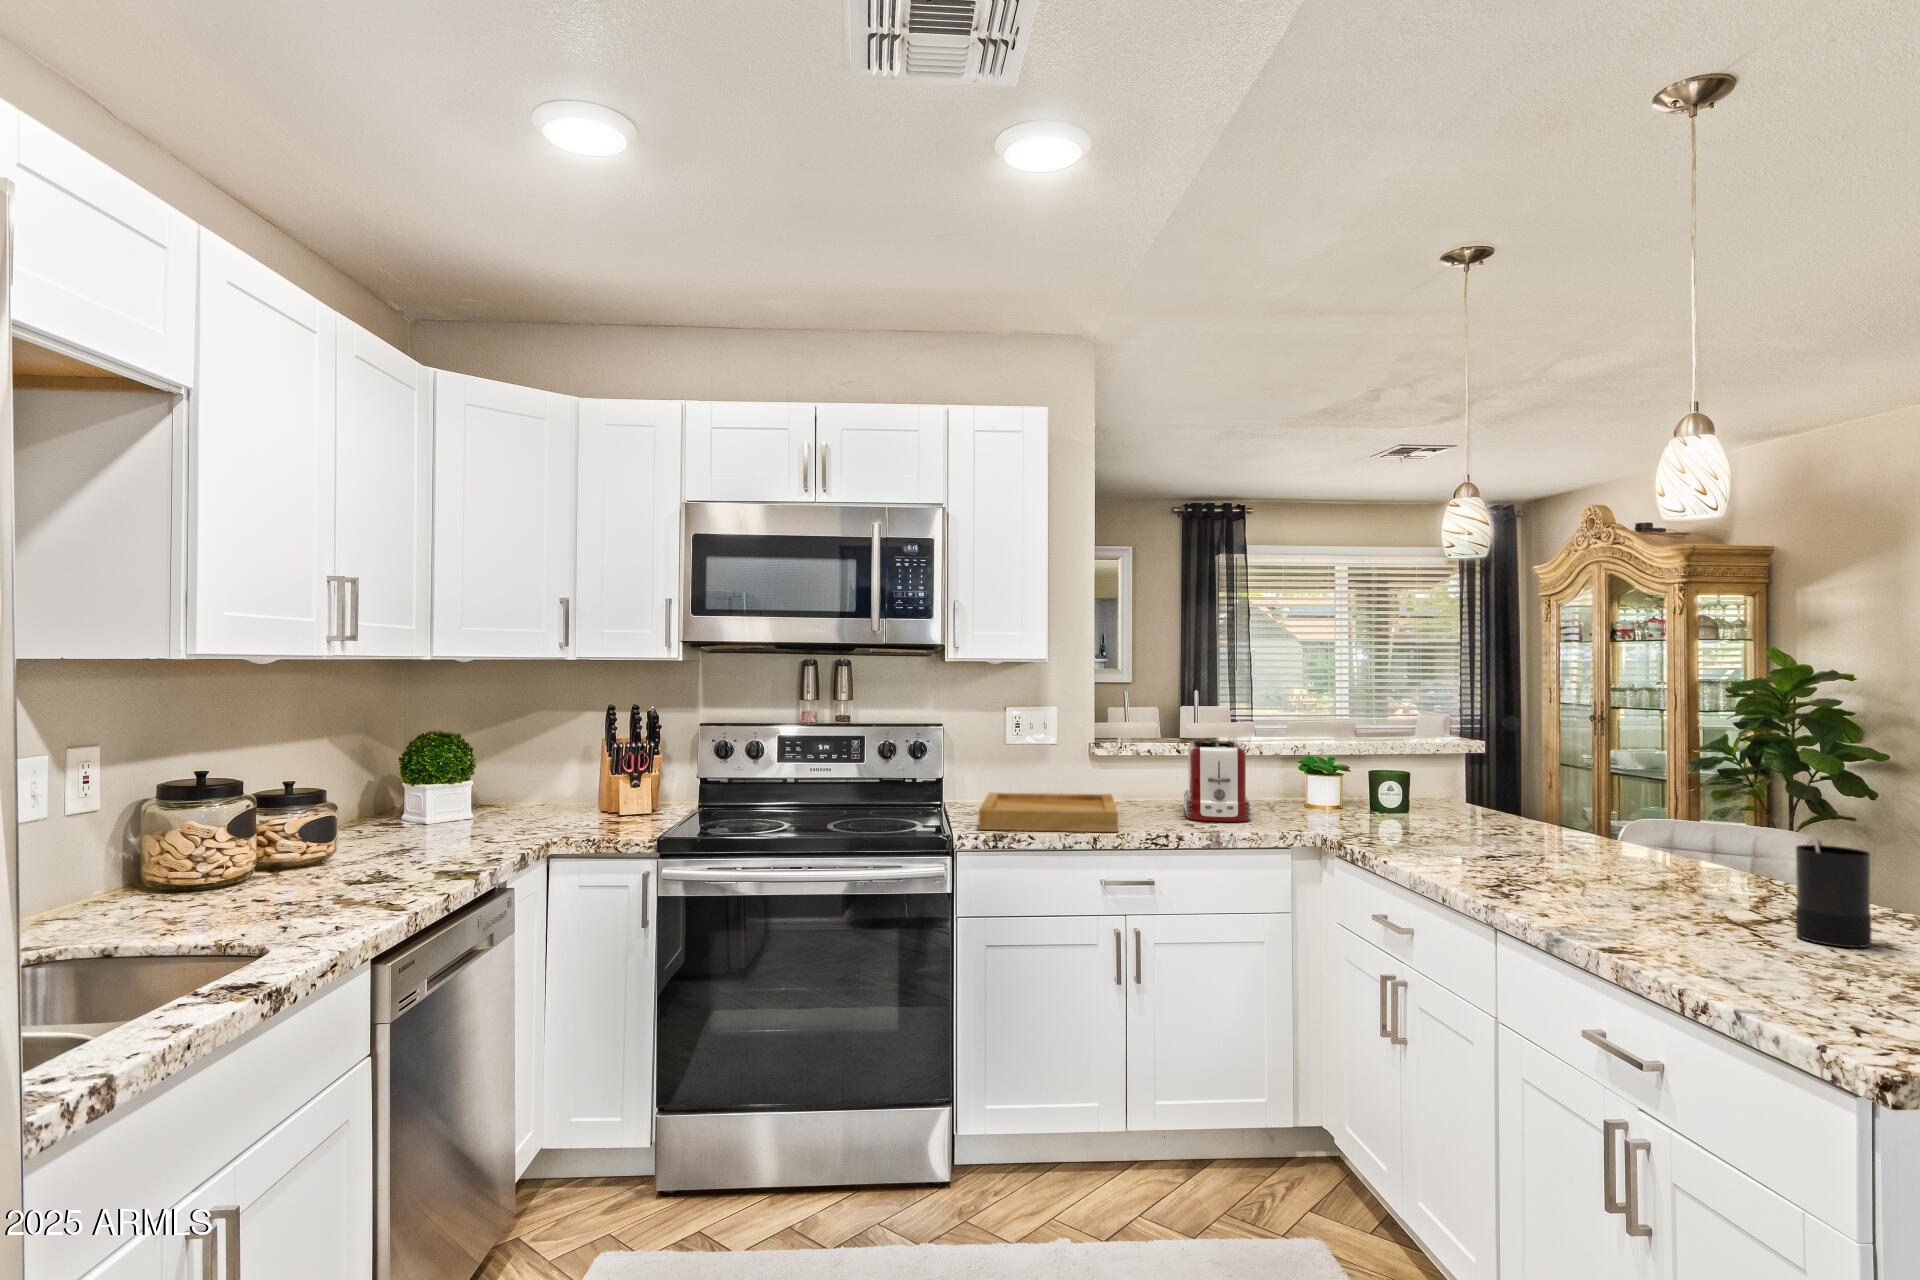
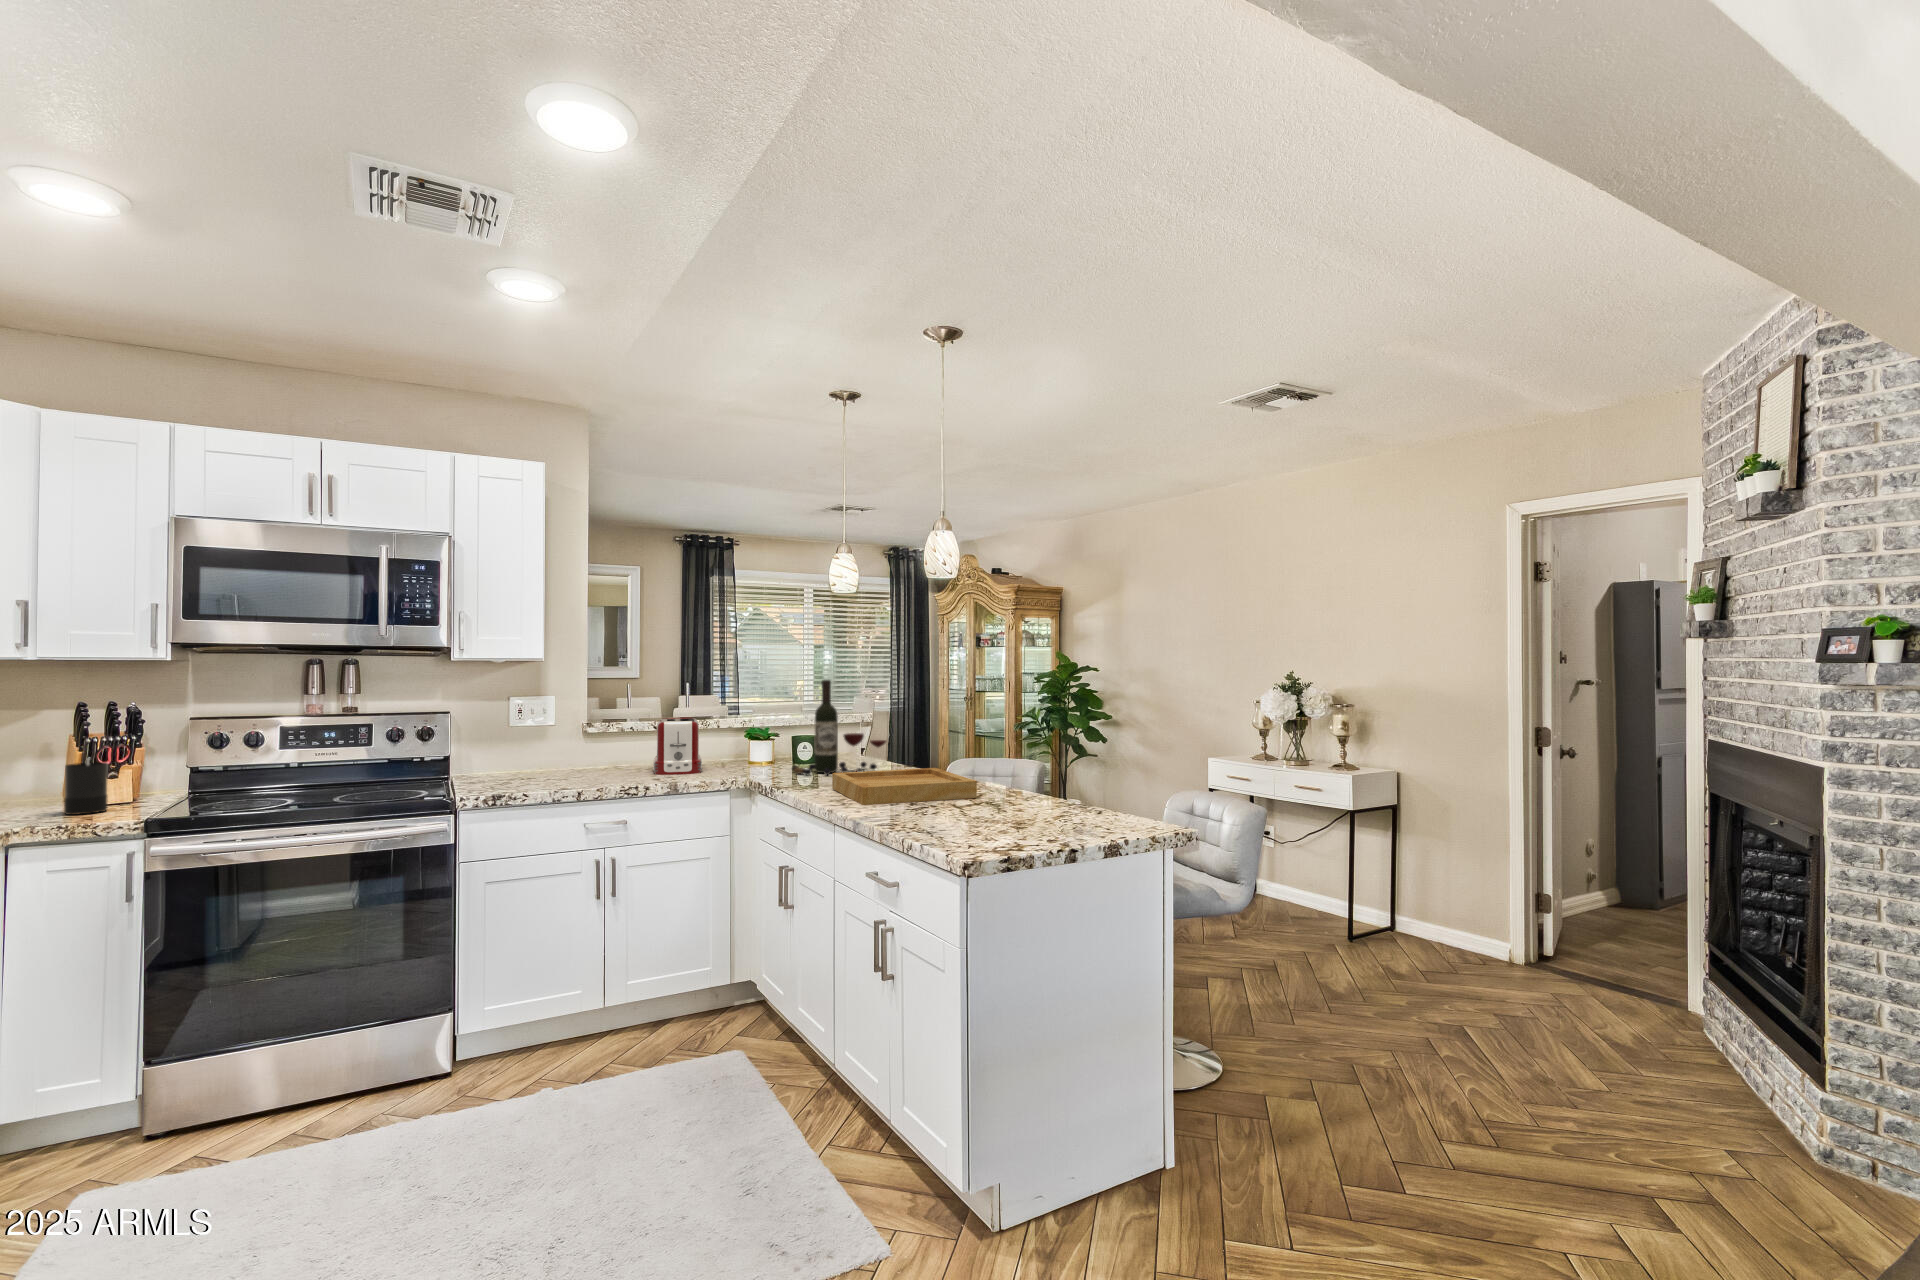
wine bottle: none [1384,695,1548,843] -> present [792,680,886,775]
tray: present [979,793,1118,832] -> present [832,768,977,805]
candle: present [1796,836,1872,948] -> present [64,758,108,815]

